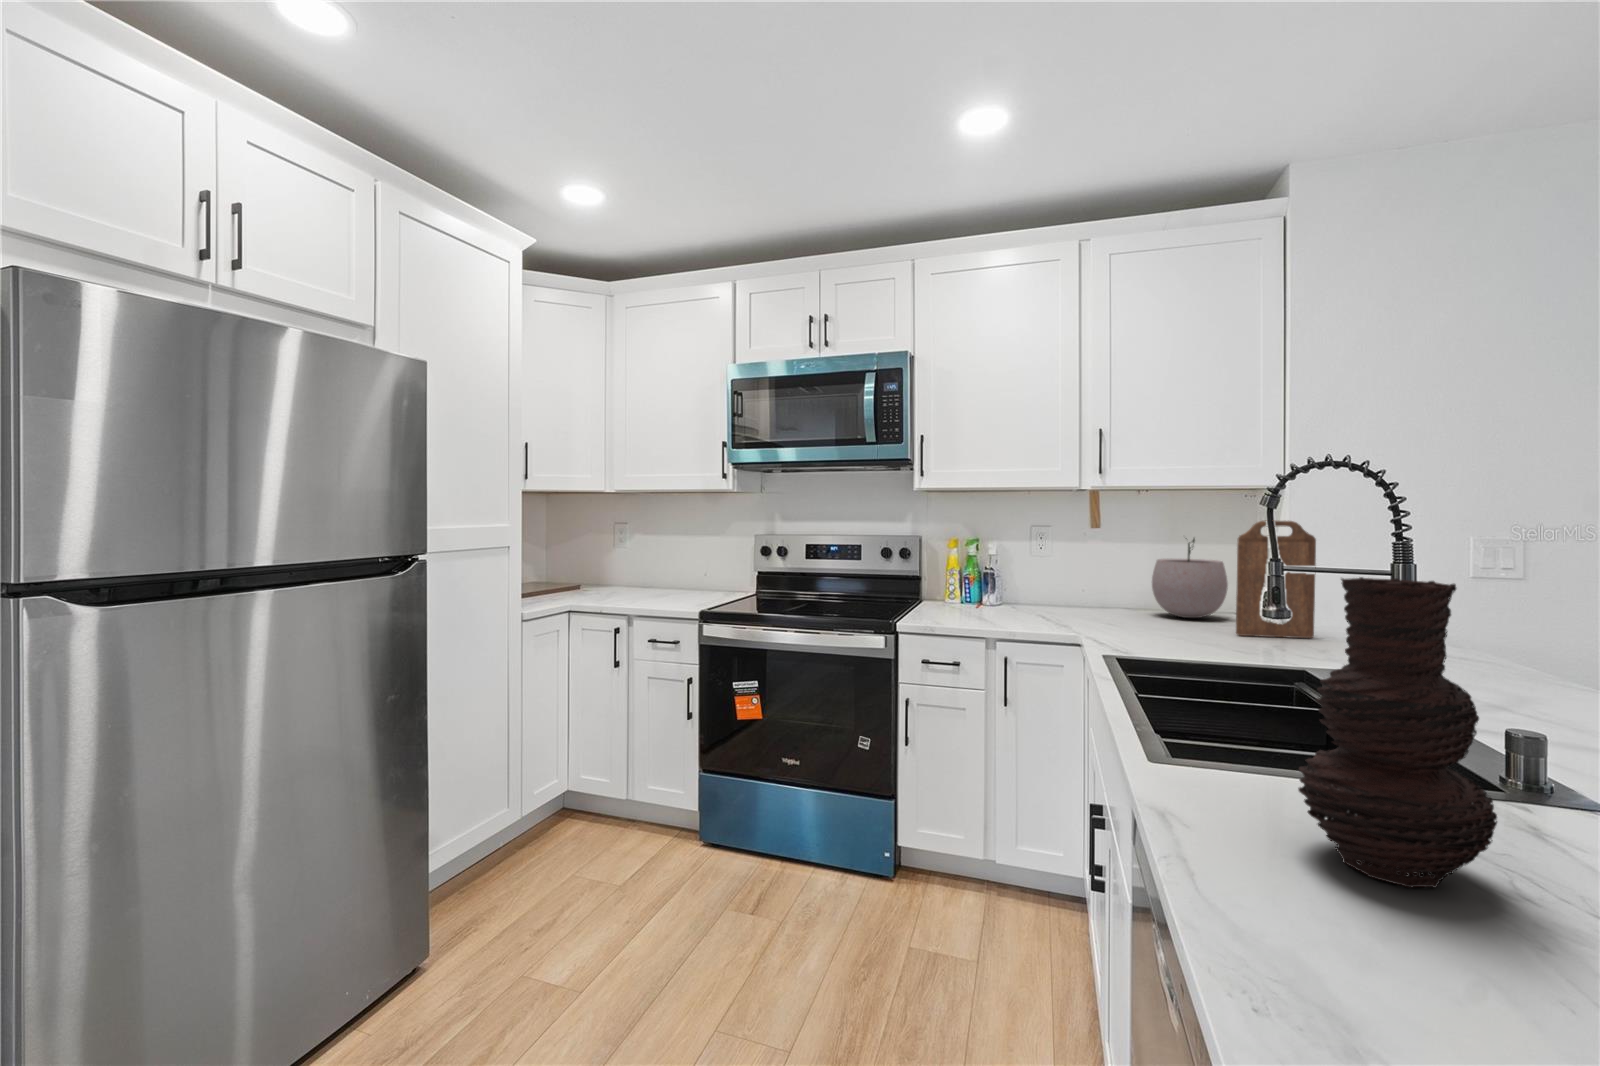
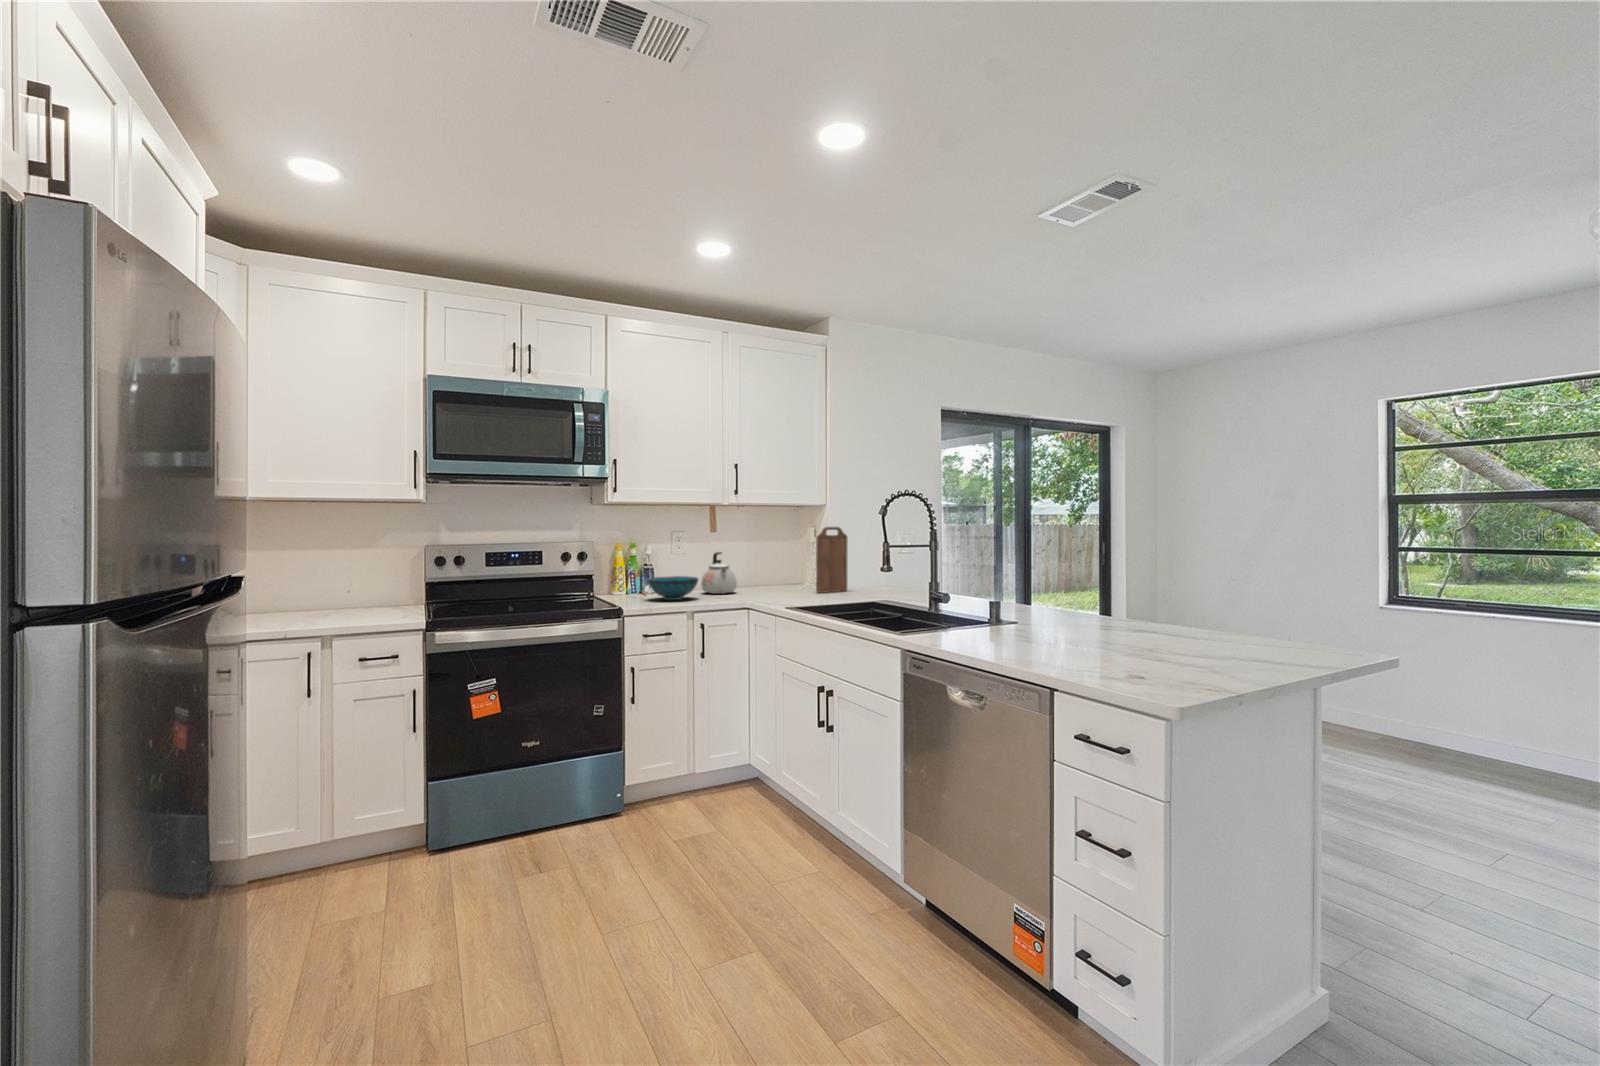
plant pot: present [1152,538,1228,618] -> none [753,536,794,588]
kettle: none [1050,556,1105,617] -> present [701,552,737,594]
vase: present [1298,577,1497,888] -> none [970,546,1020,643]
decorative bowl: none [950,586,1022,619] -> present [647,576,698,600]

